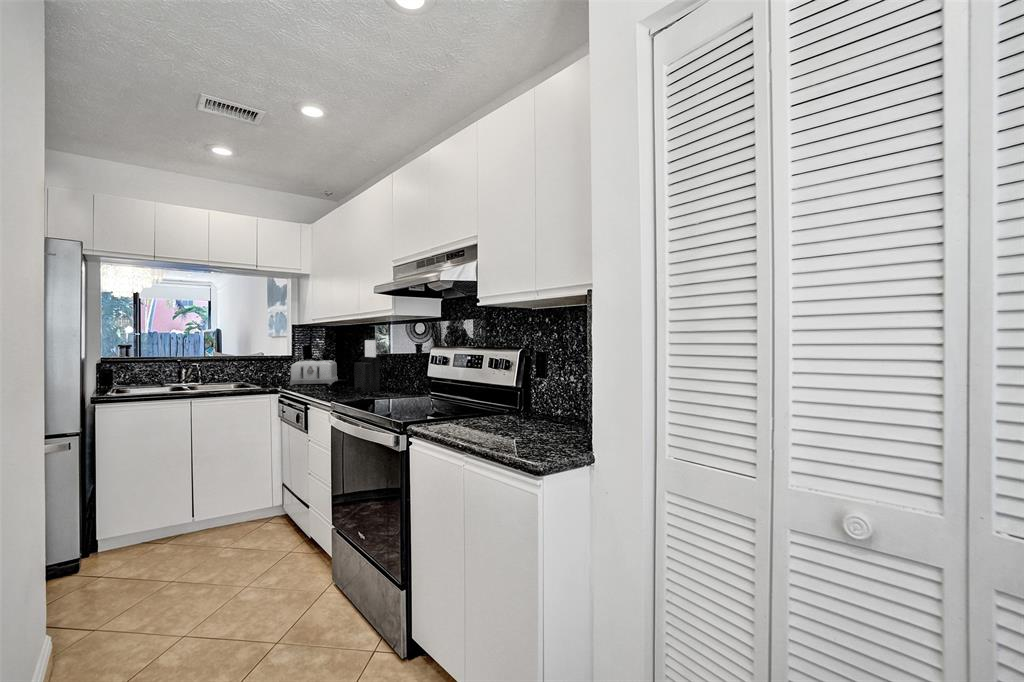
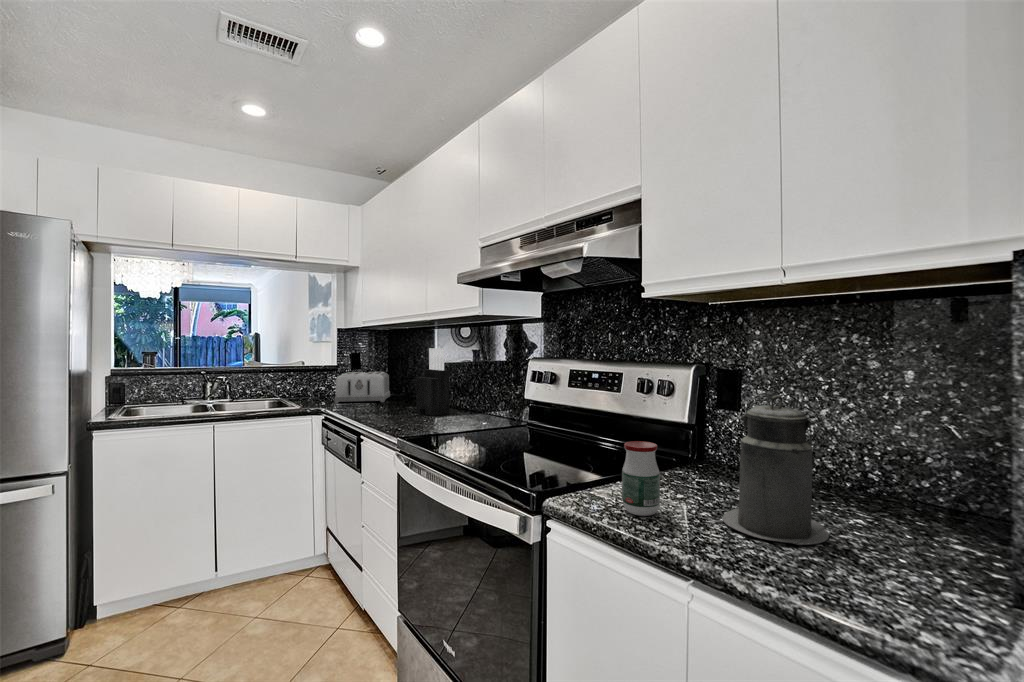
canister: none [503,361,554,438] -> present [722,396,829,545]
jar: none [452,390,473,431] -> present [622,441,660,516]

